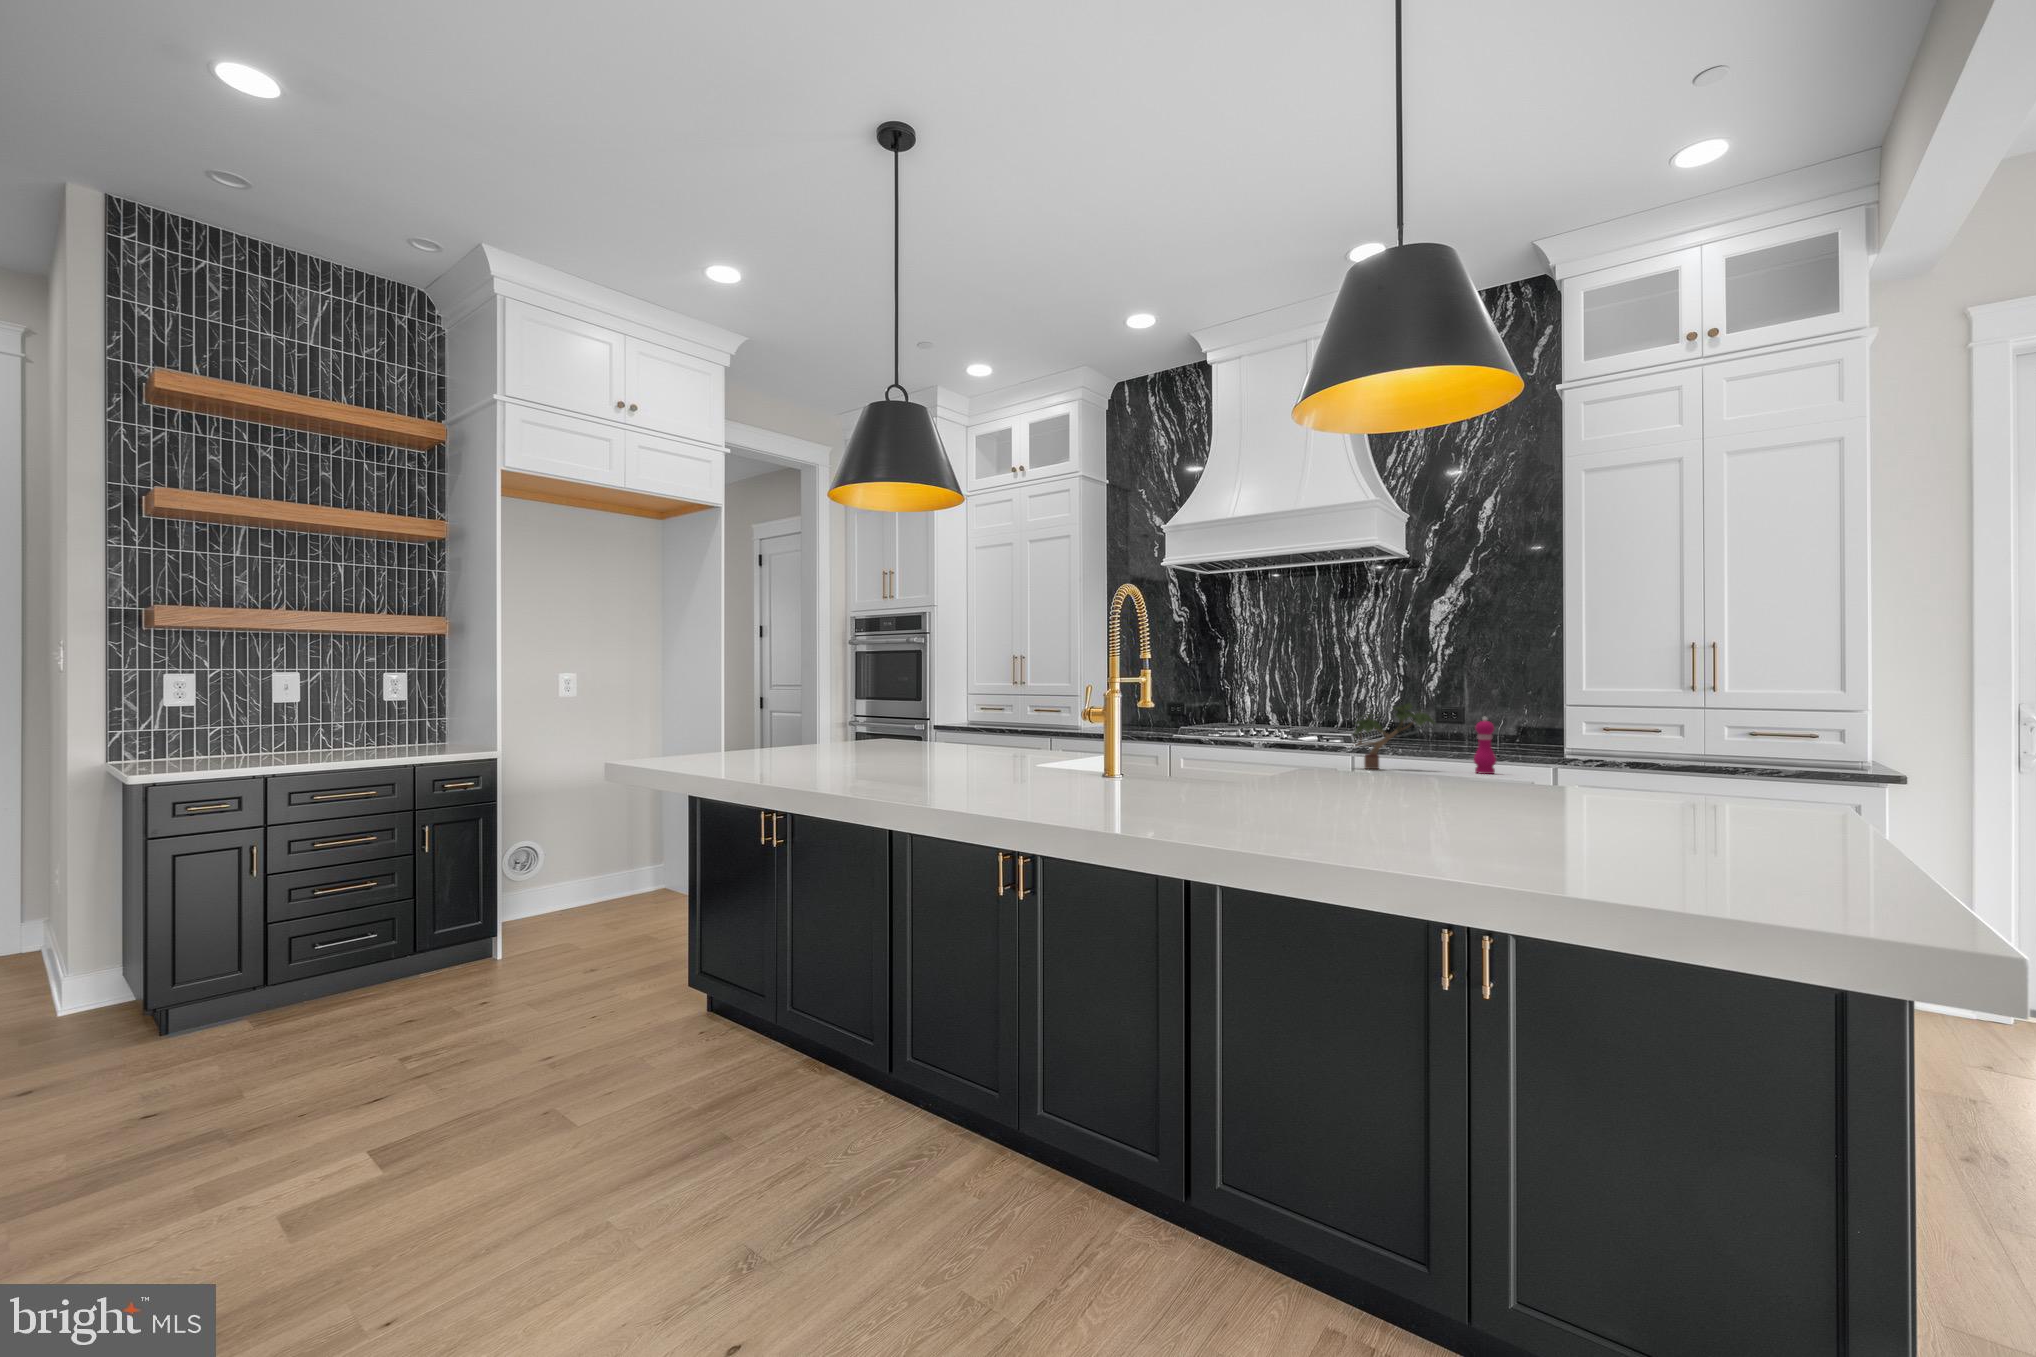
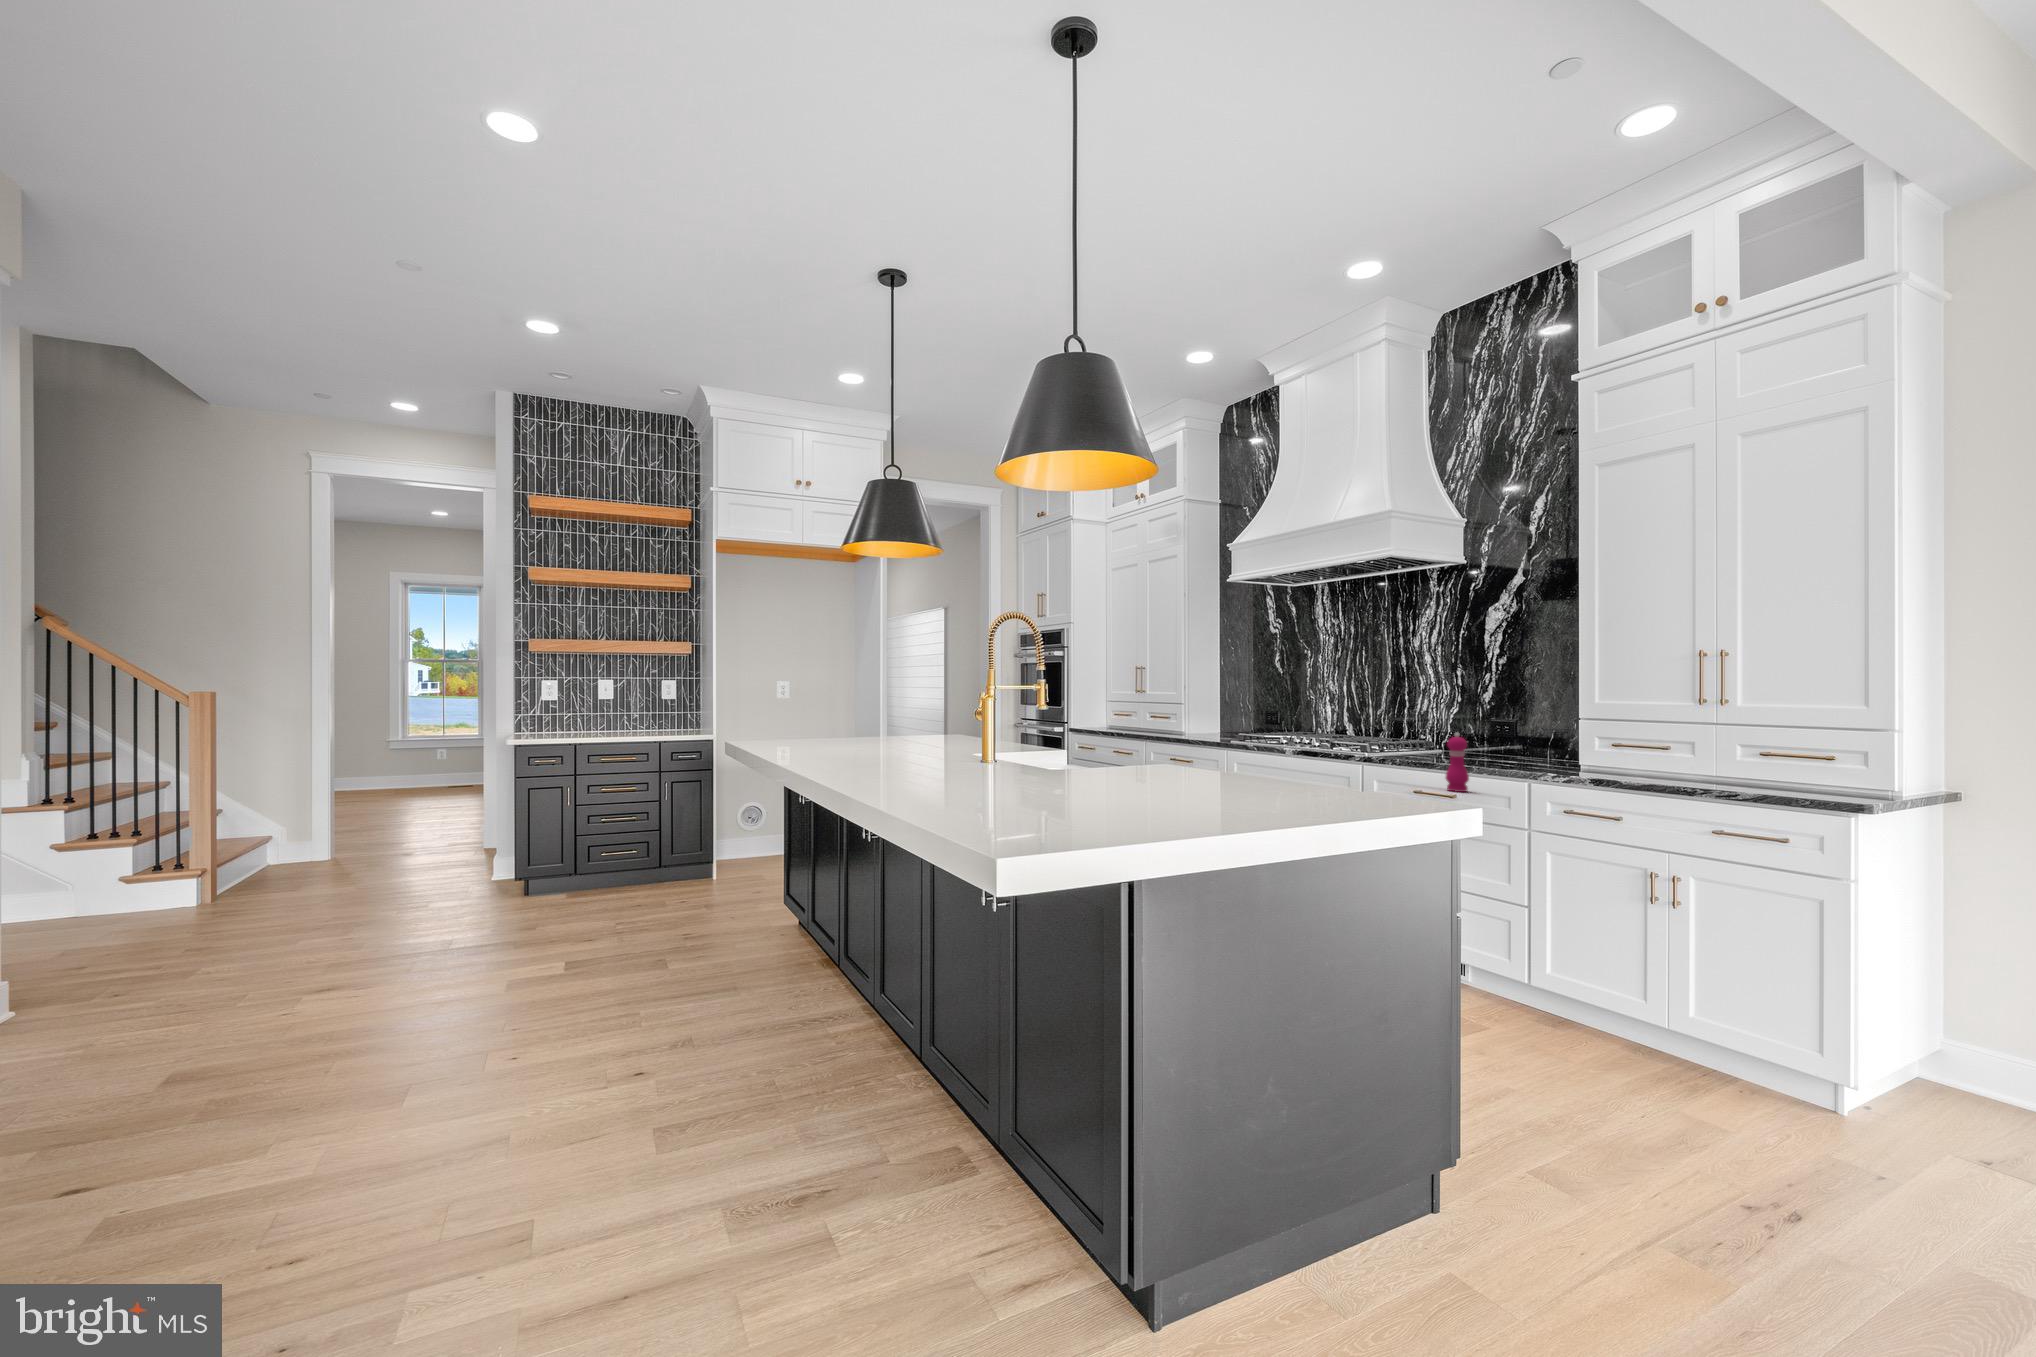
potted plant: present [1354,703,1435,769] -> none [1316,713,1421,781]

